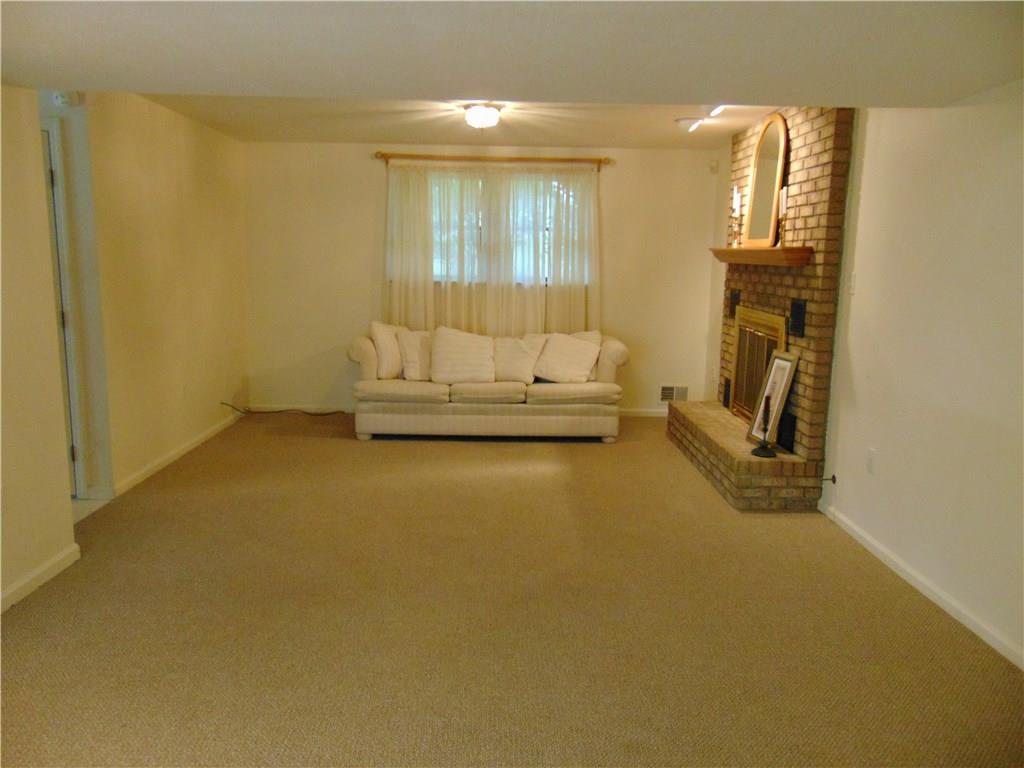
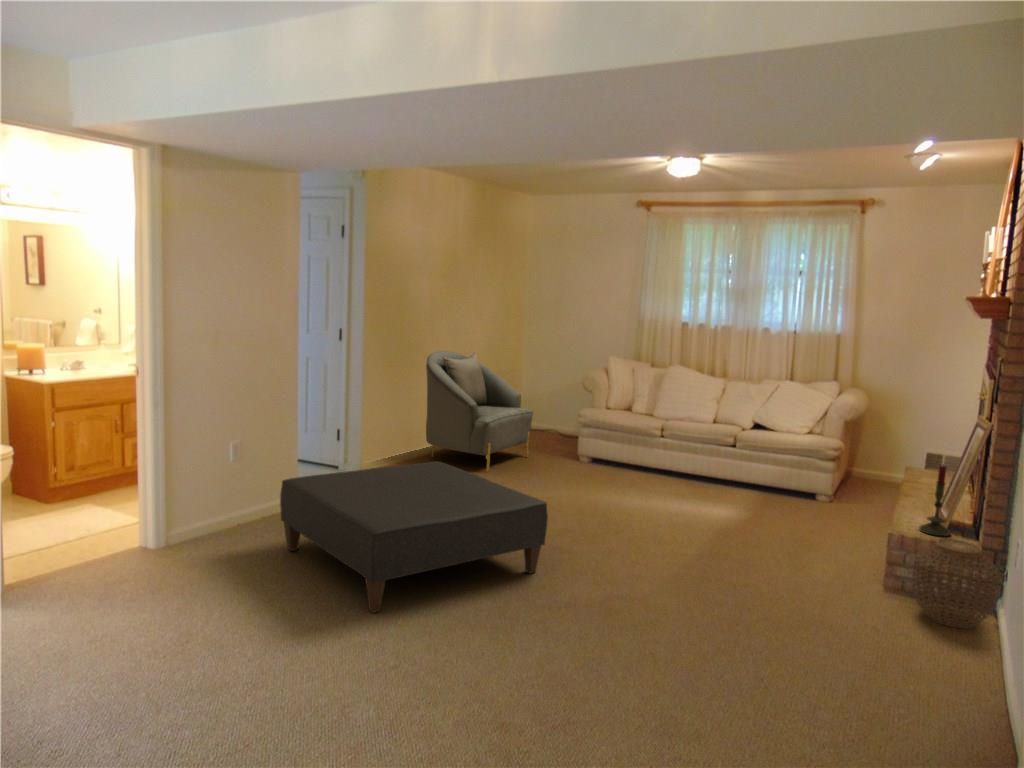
armchair: none [171,331,303,470] -> present [426,351,533,472]
woven basket: none [771,458,841,532] -> present [911,539,1000,628]
ottoman: none [108,469,464,676] -> present [280,461,548,613]

